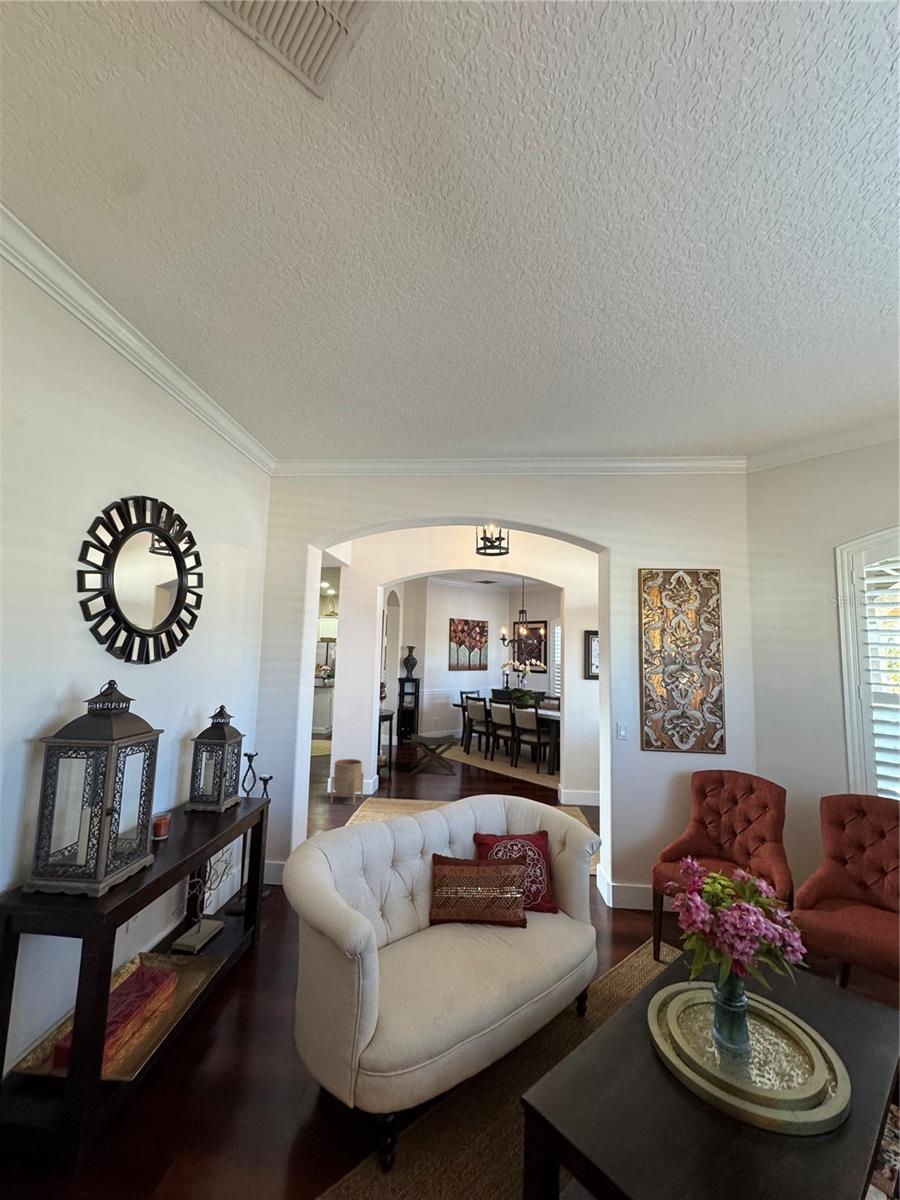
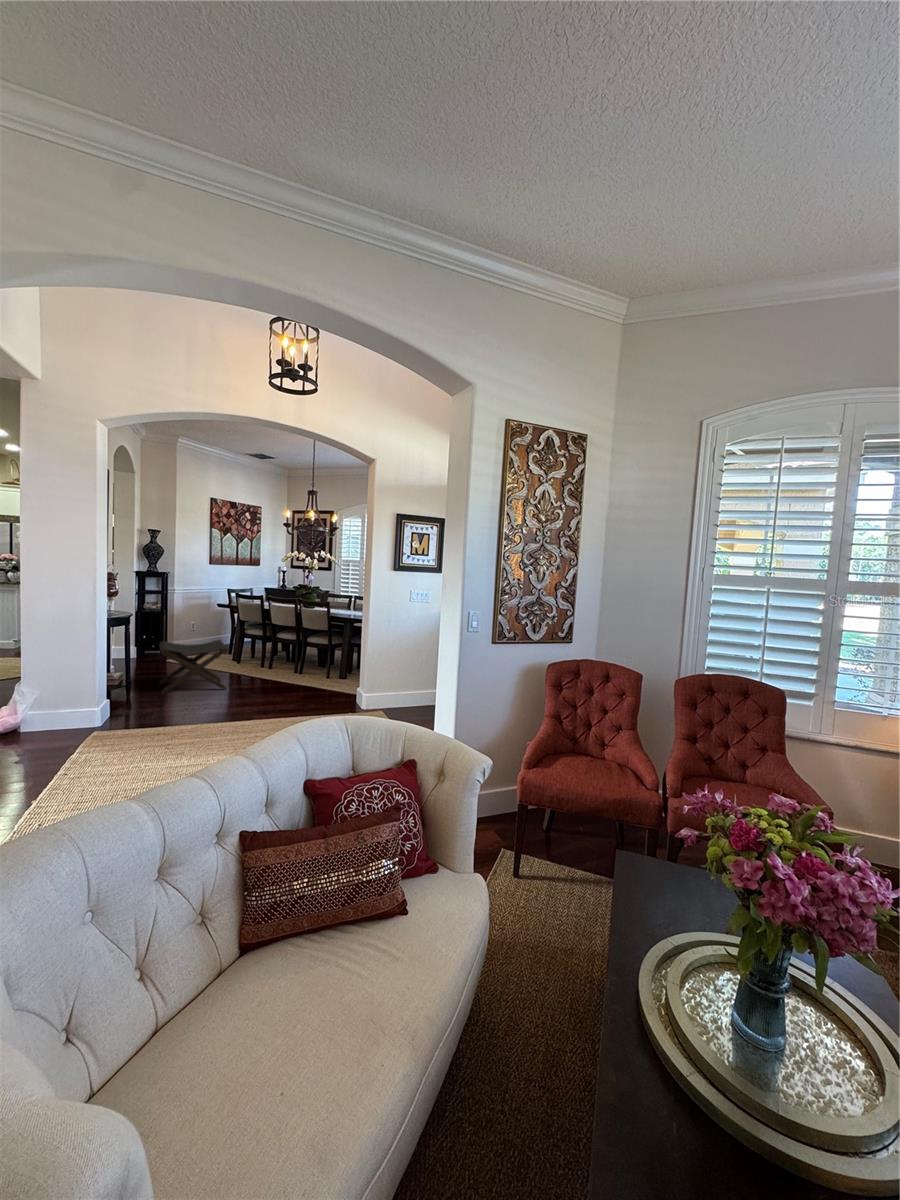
planter: present [330,759,364,805] -> none [32,679,89,744]

